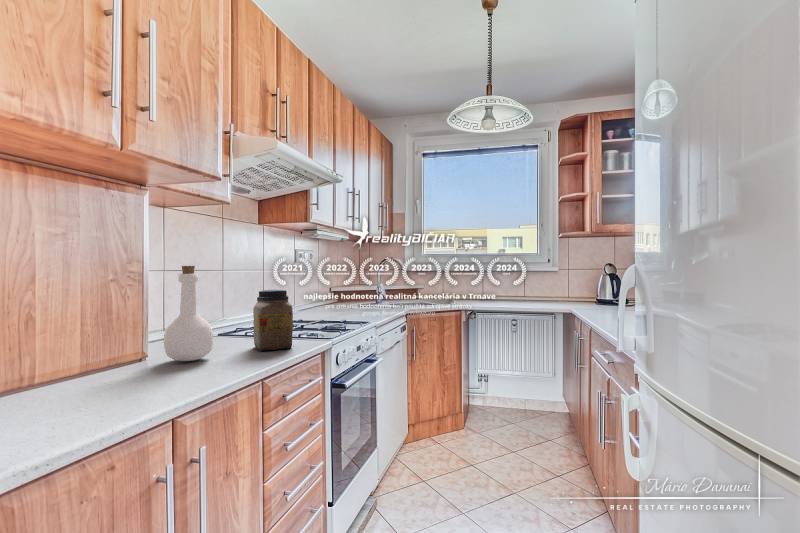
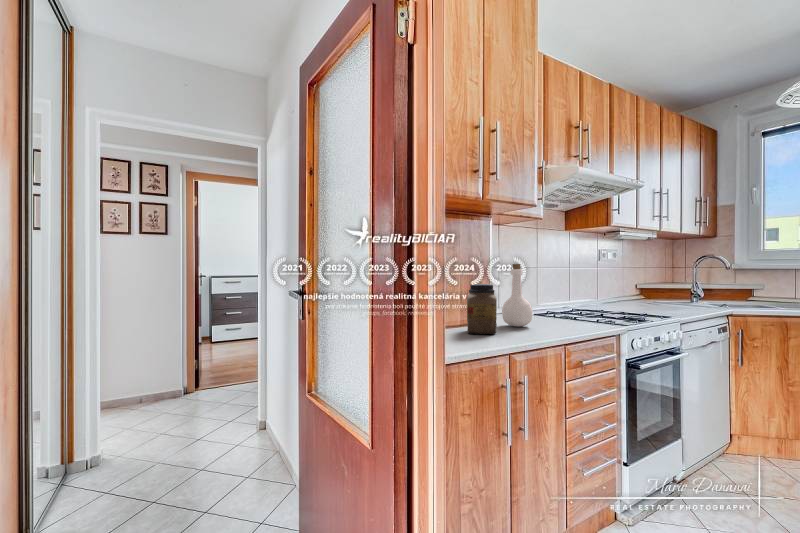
jar: present [253,290,293,351] -> present [467,284,497,334]

